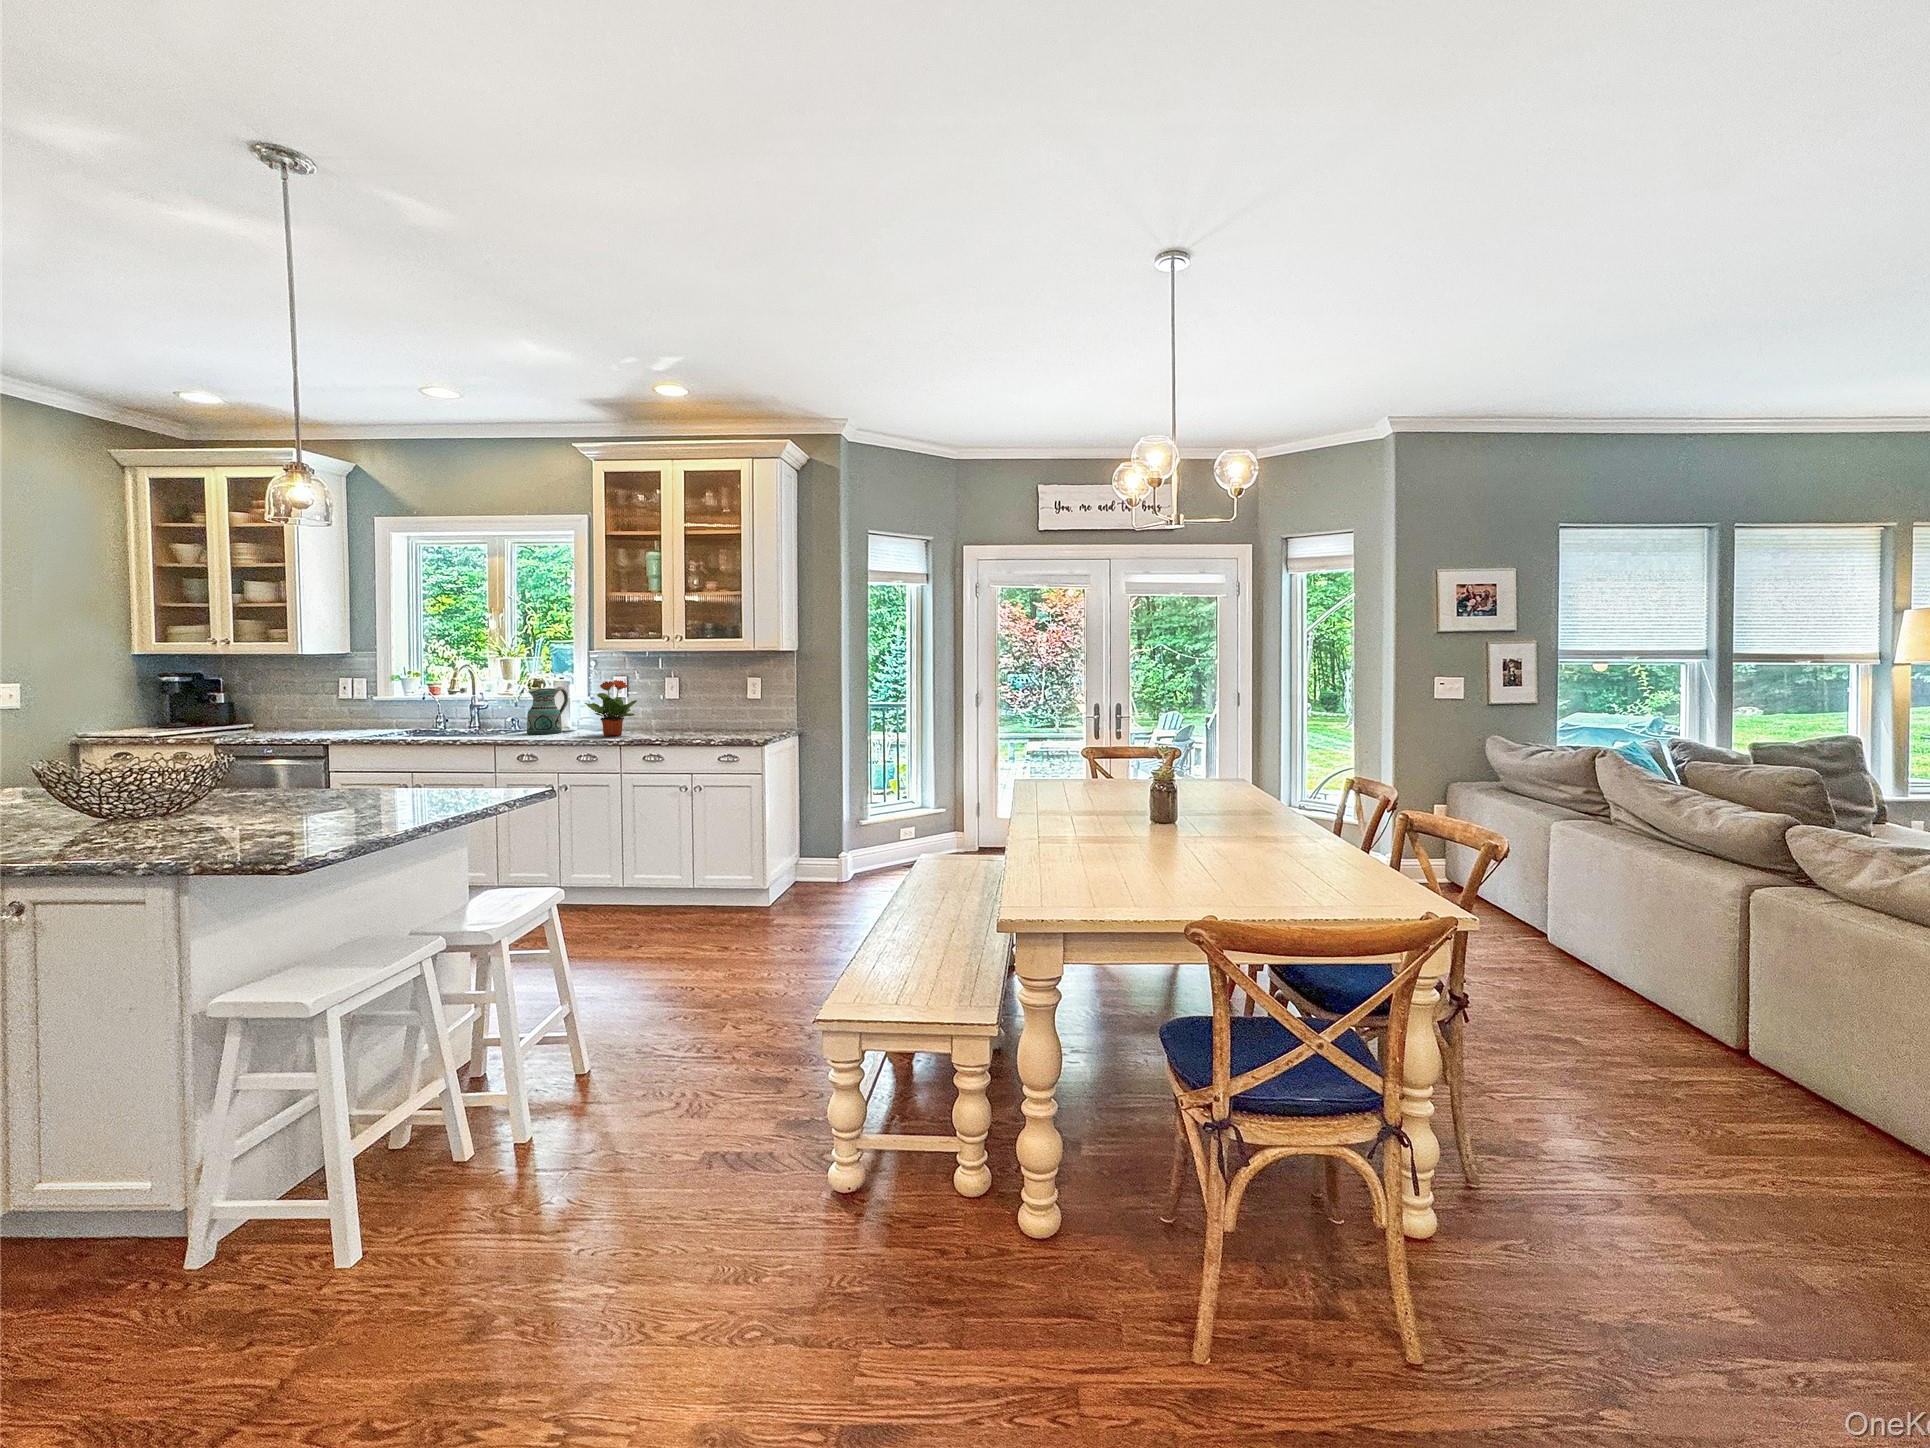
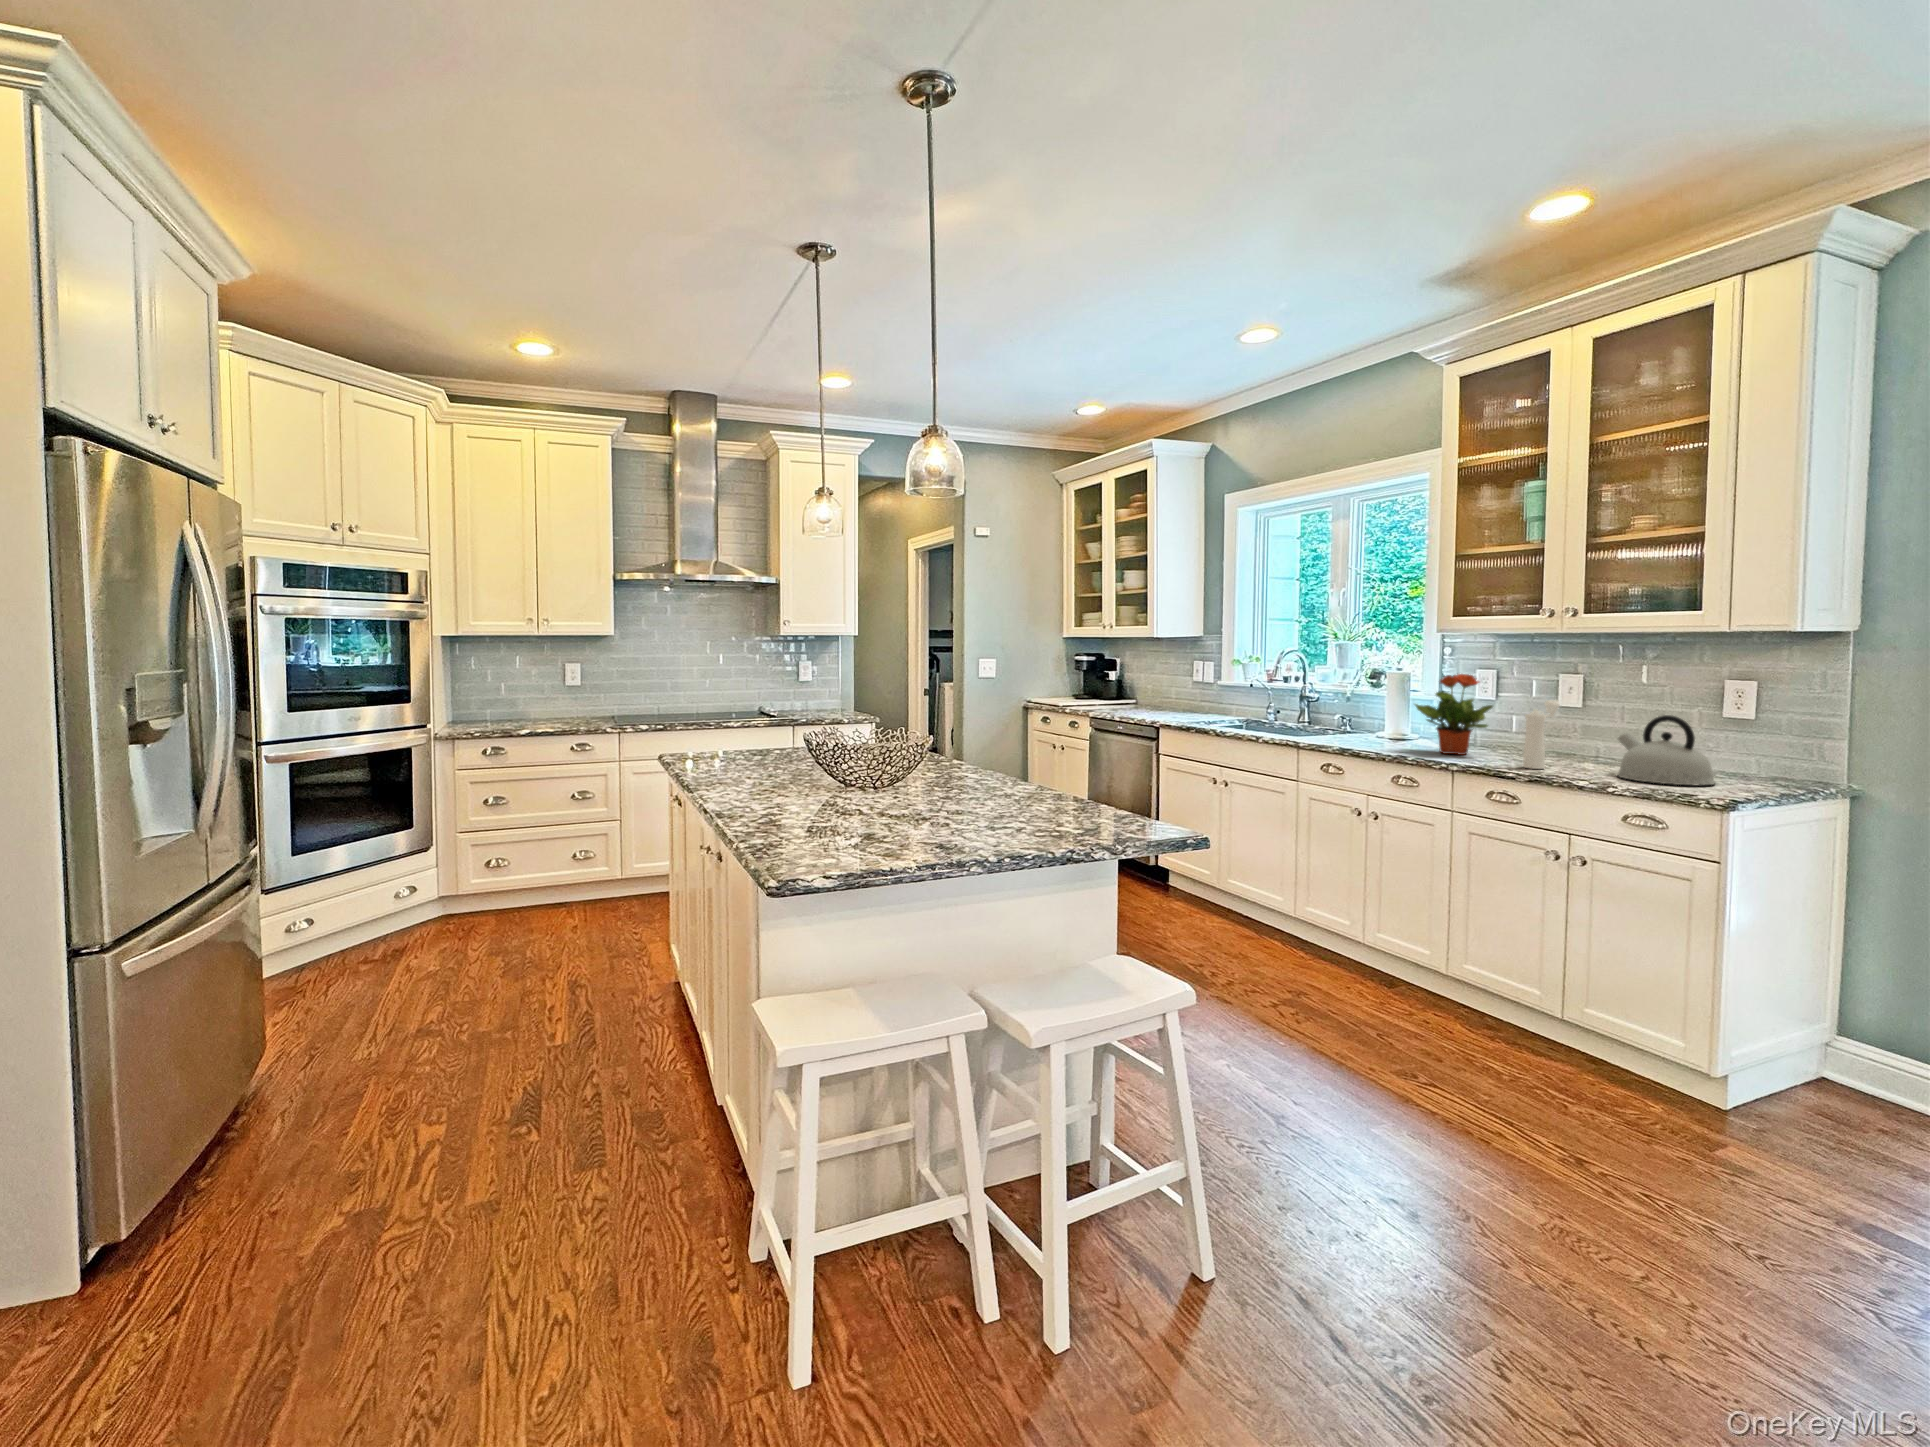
ceramic pitcher: present [527,687,568,734] -> none [1346,680,1405,741]
pepper mill: none [660,695,677,738] -> present [1523,700,1560,769]
kettle: none [708,699,754,738] -> present [1618,715,1715,785]

